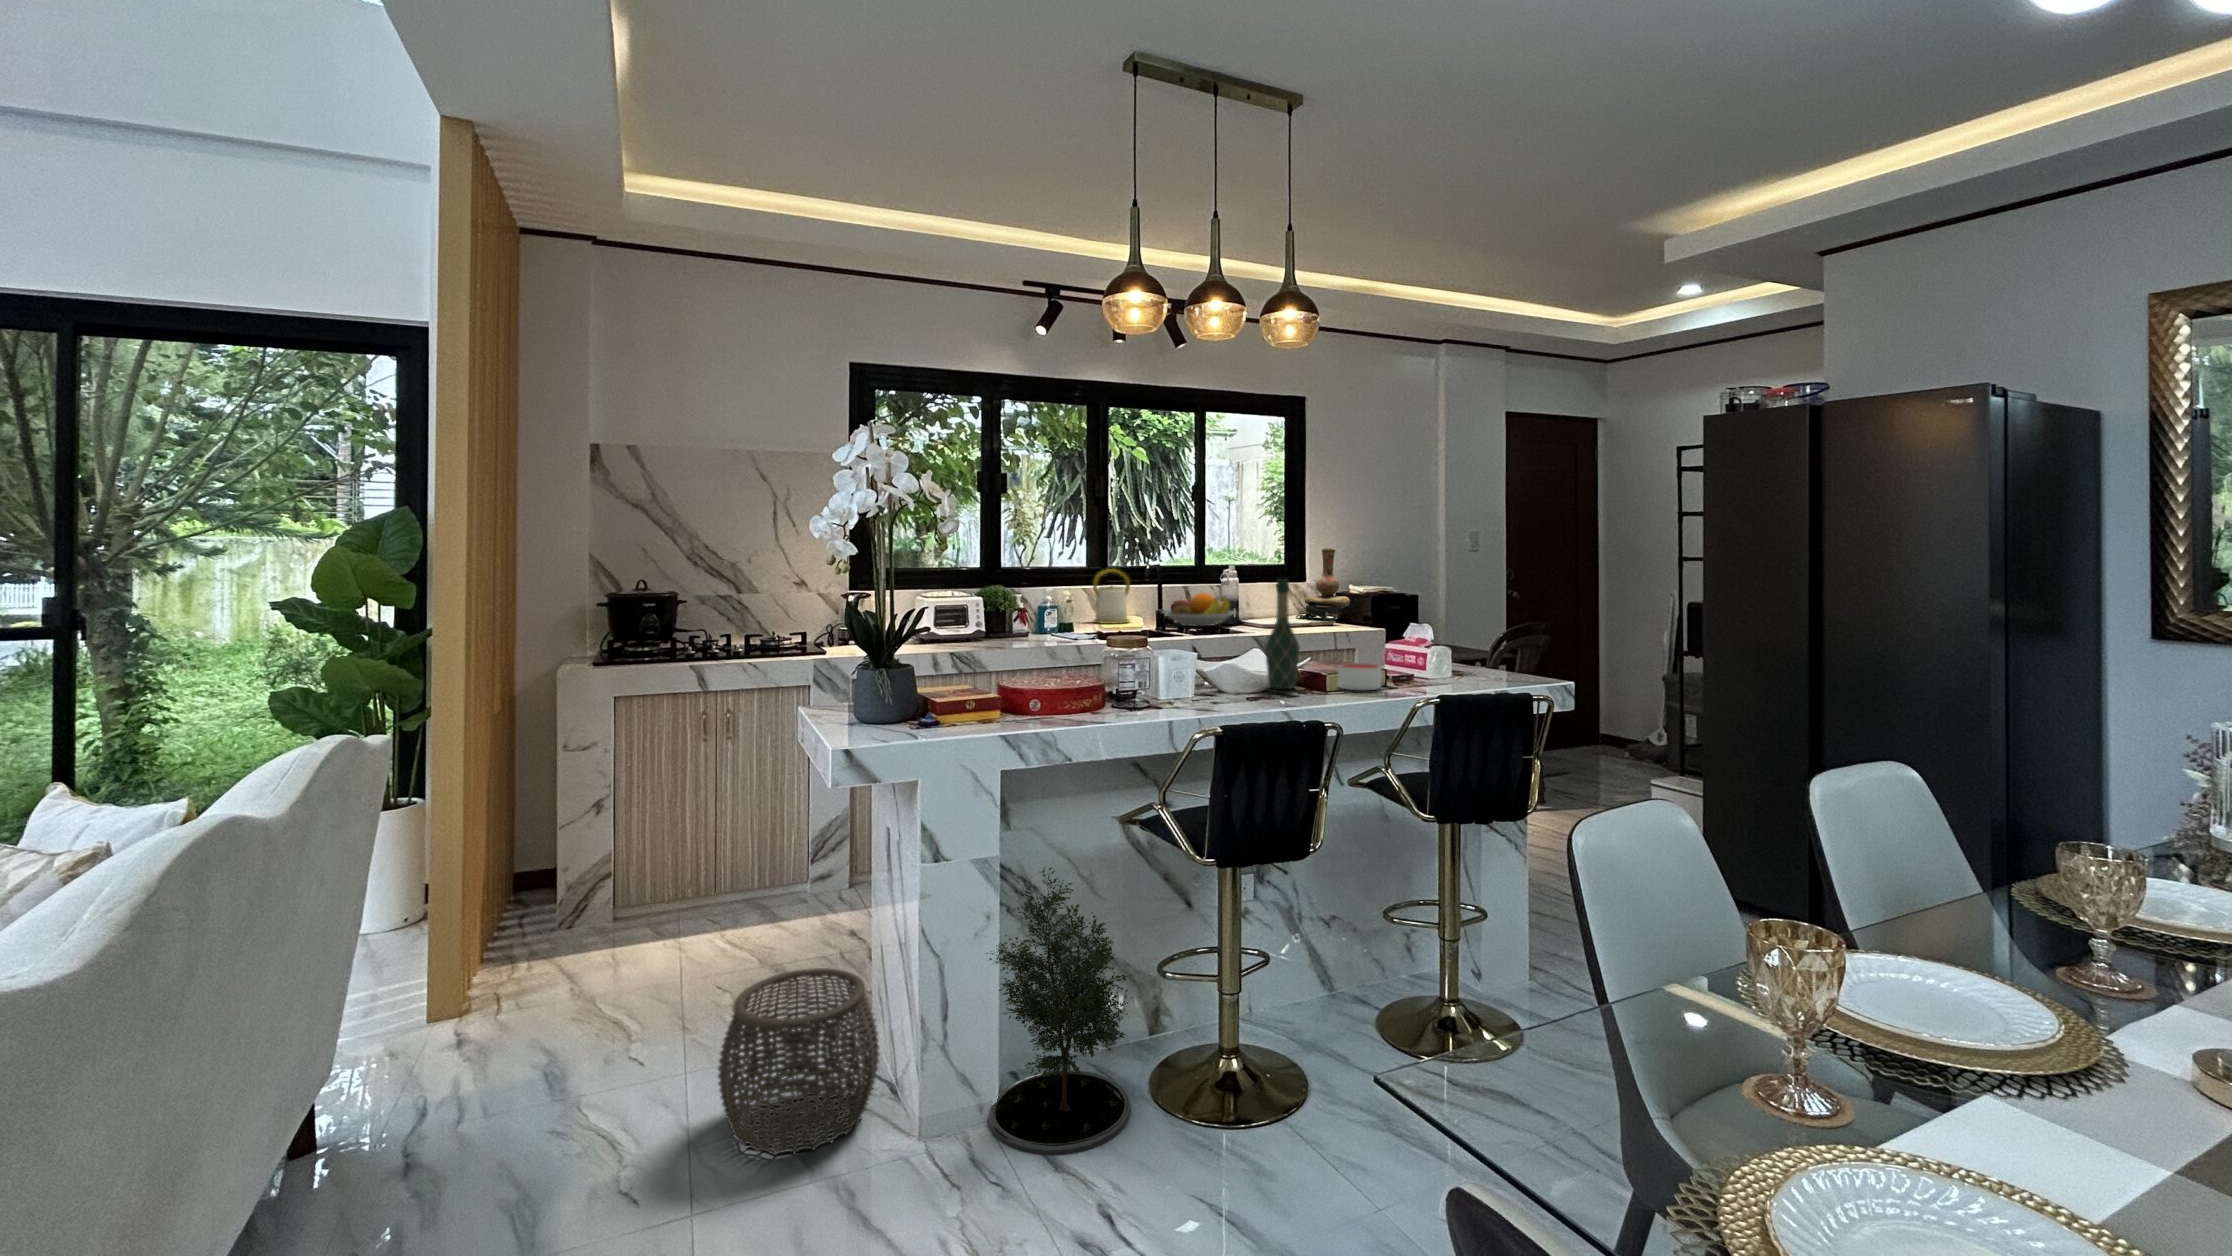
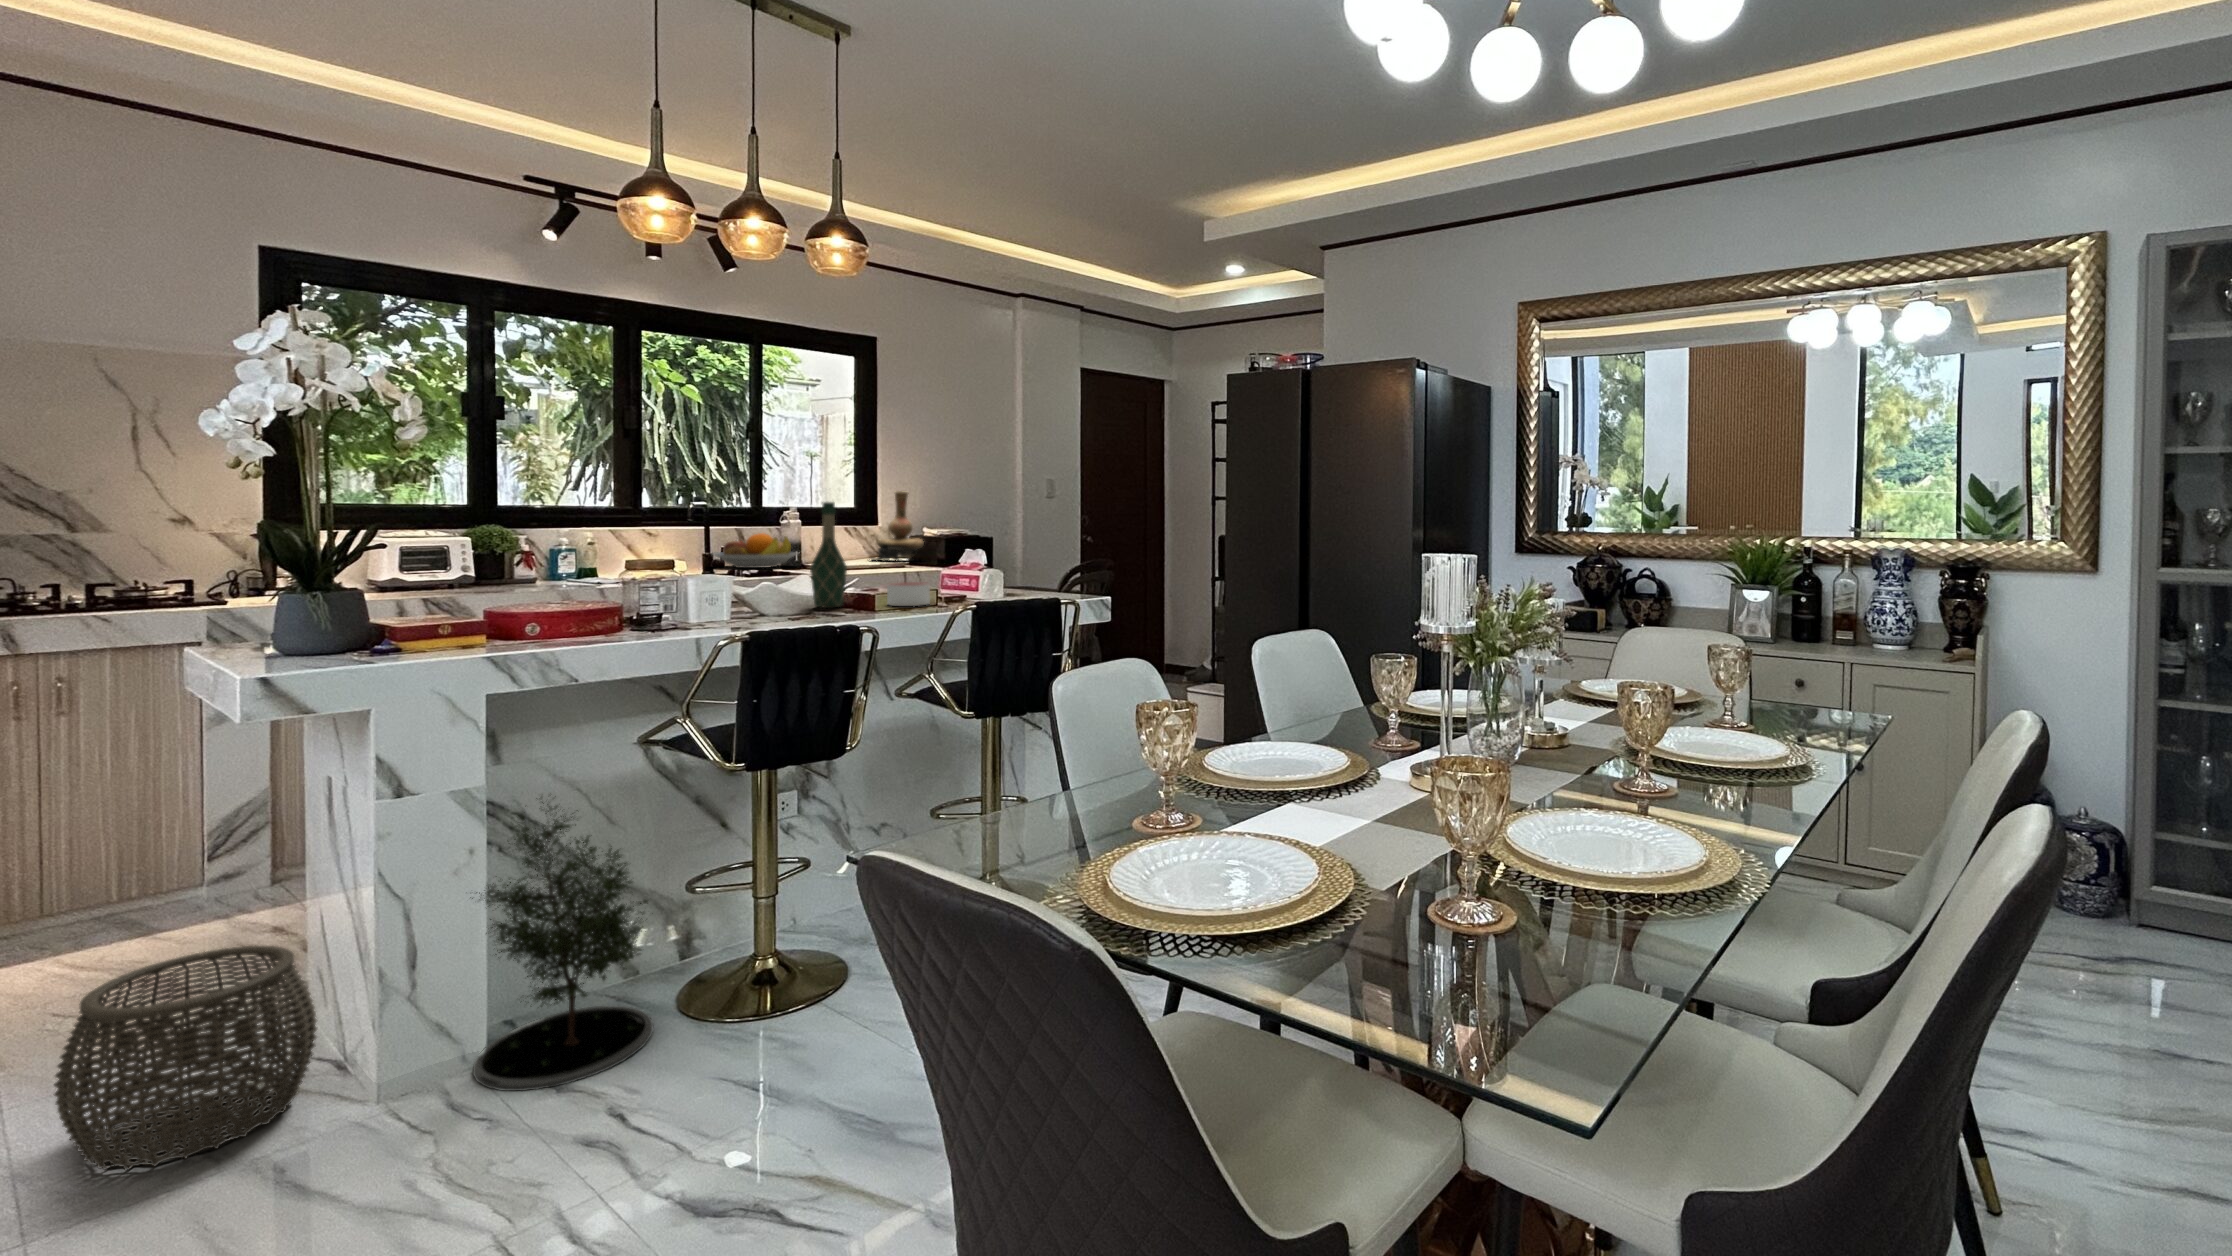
kettle: present [1087,569,1130,624] -> none [618,509,674,568]

